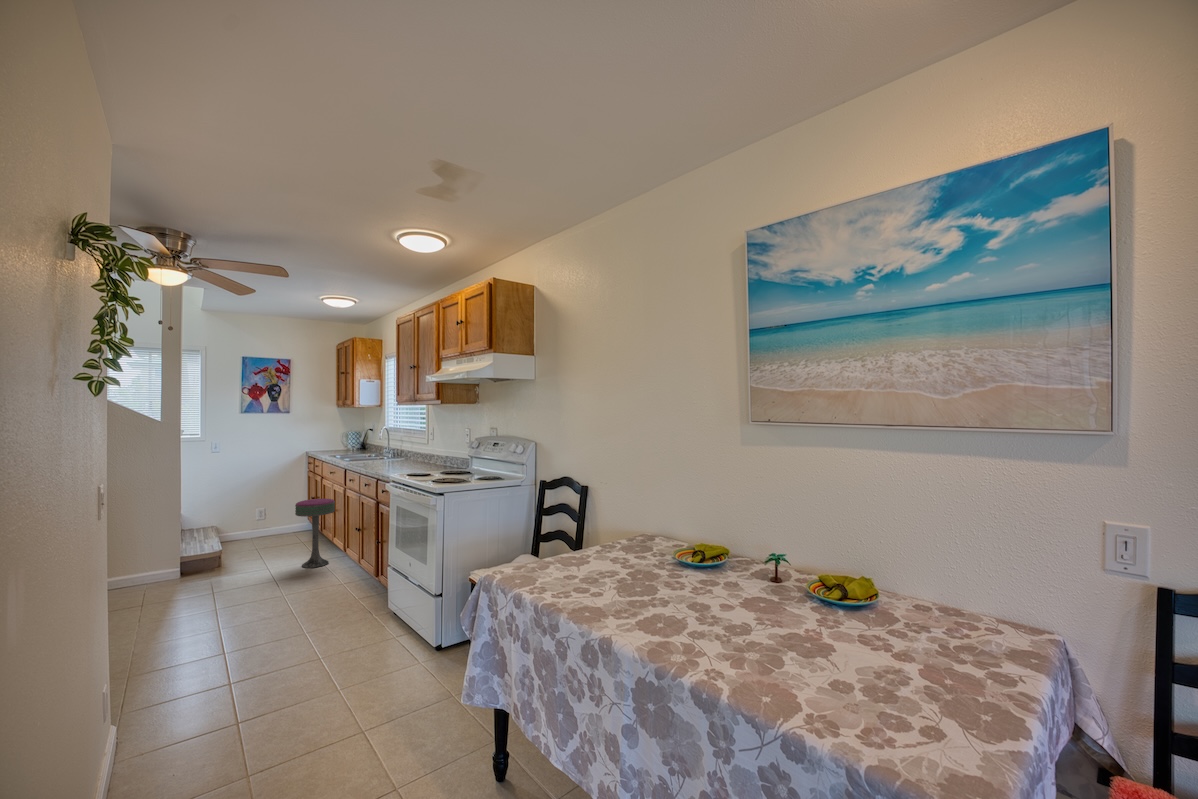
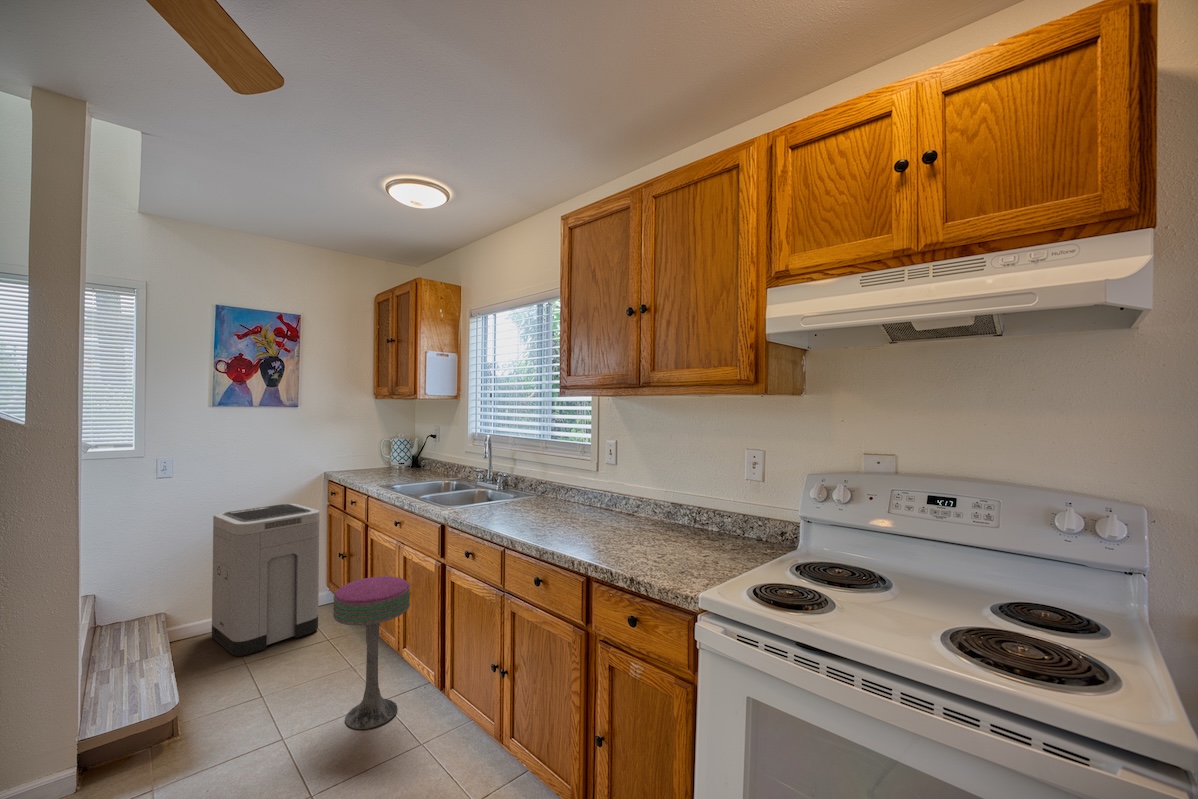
trash can: none [241,470,300,547] -> present [212,503,320,656]

